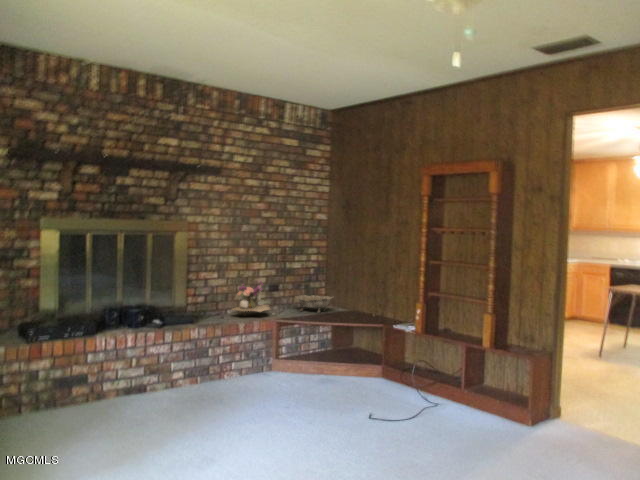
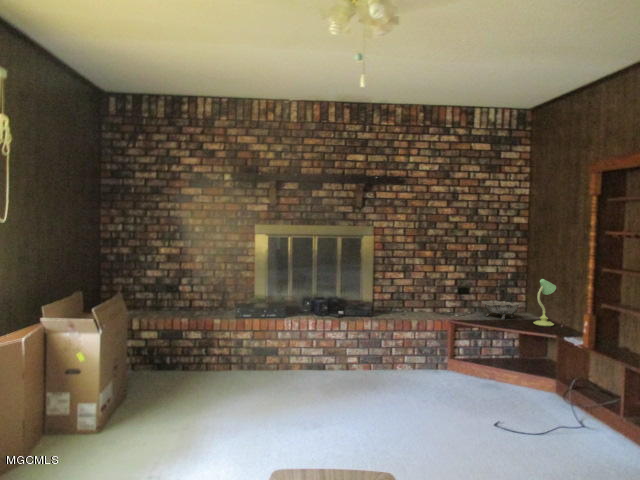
table lamp: none [347,273,366,317] -> present [533,279,556,326]
flower arrangement: present [232,281,270,315] -> none [410,282,451,316]

